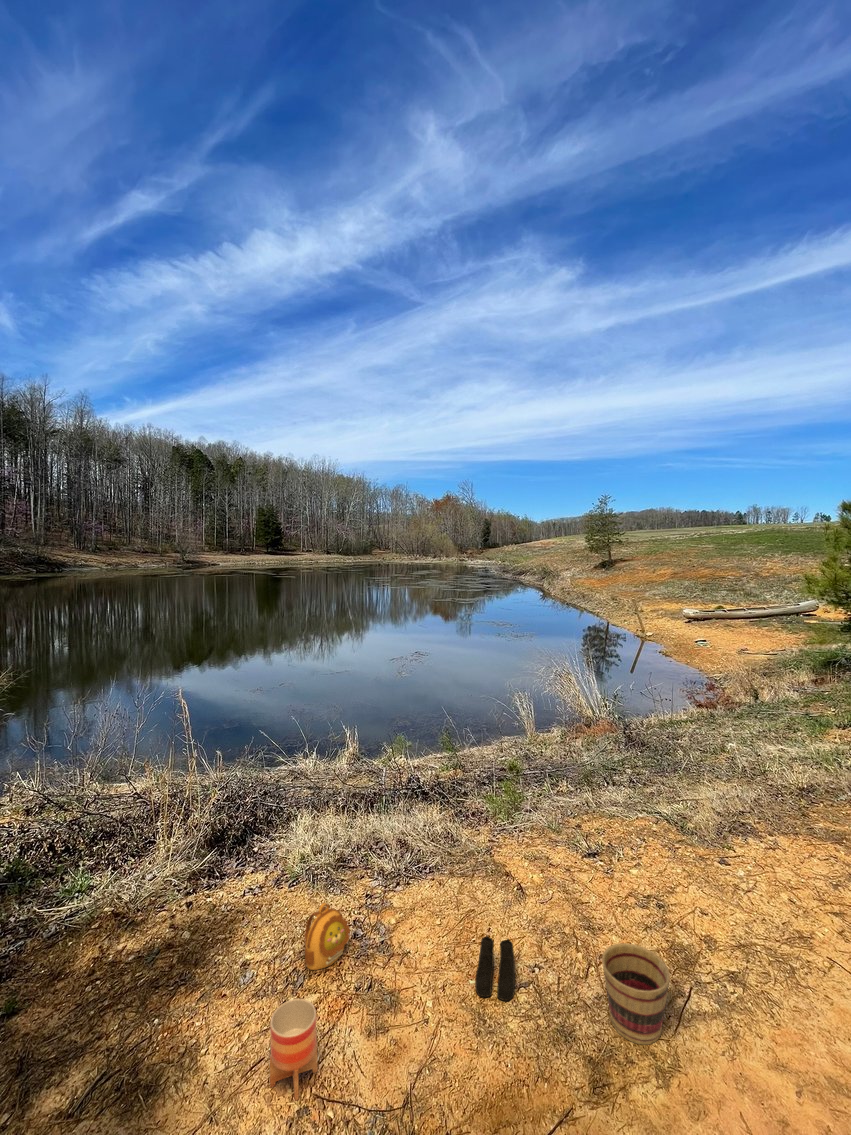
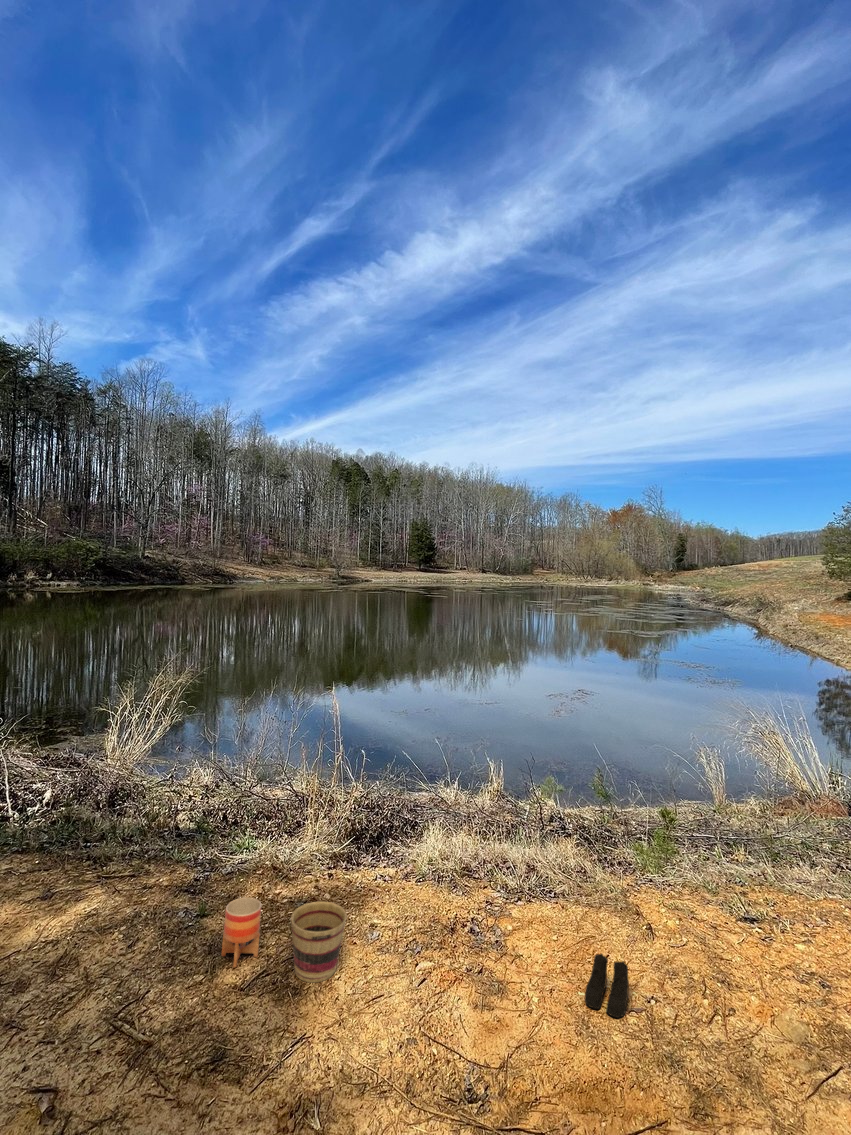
backpack: present [305,903,350,970] -> none [426,886,468,946]
basket: present [602,943,670,1045] -> present [291,901,347,982]
planter: present [270,999,318,1100] -> present [221,897,261,967]

